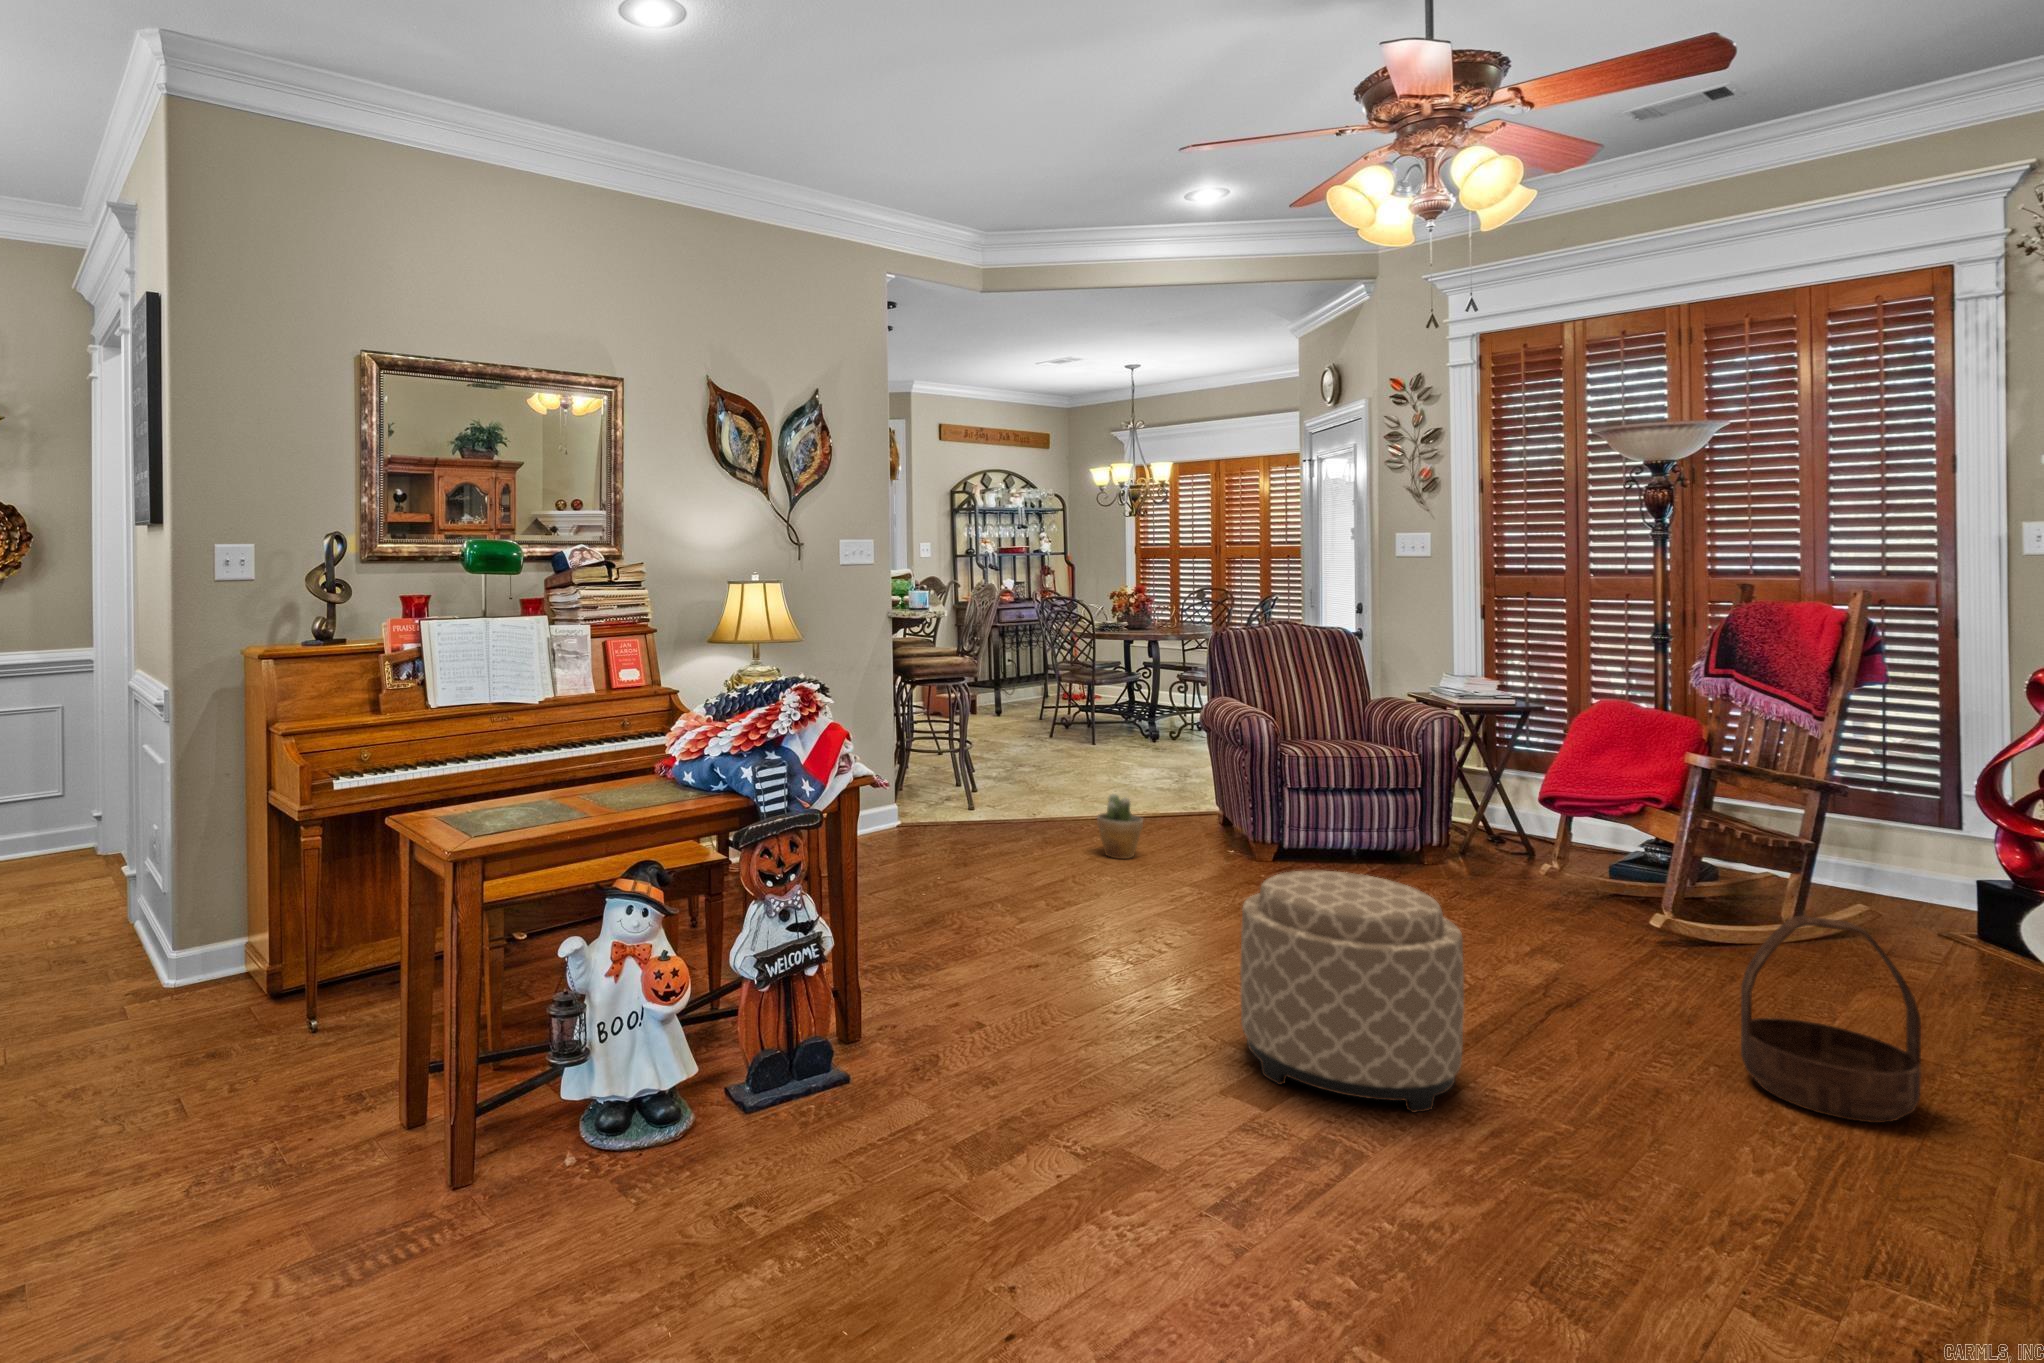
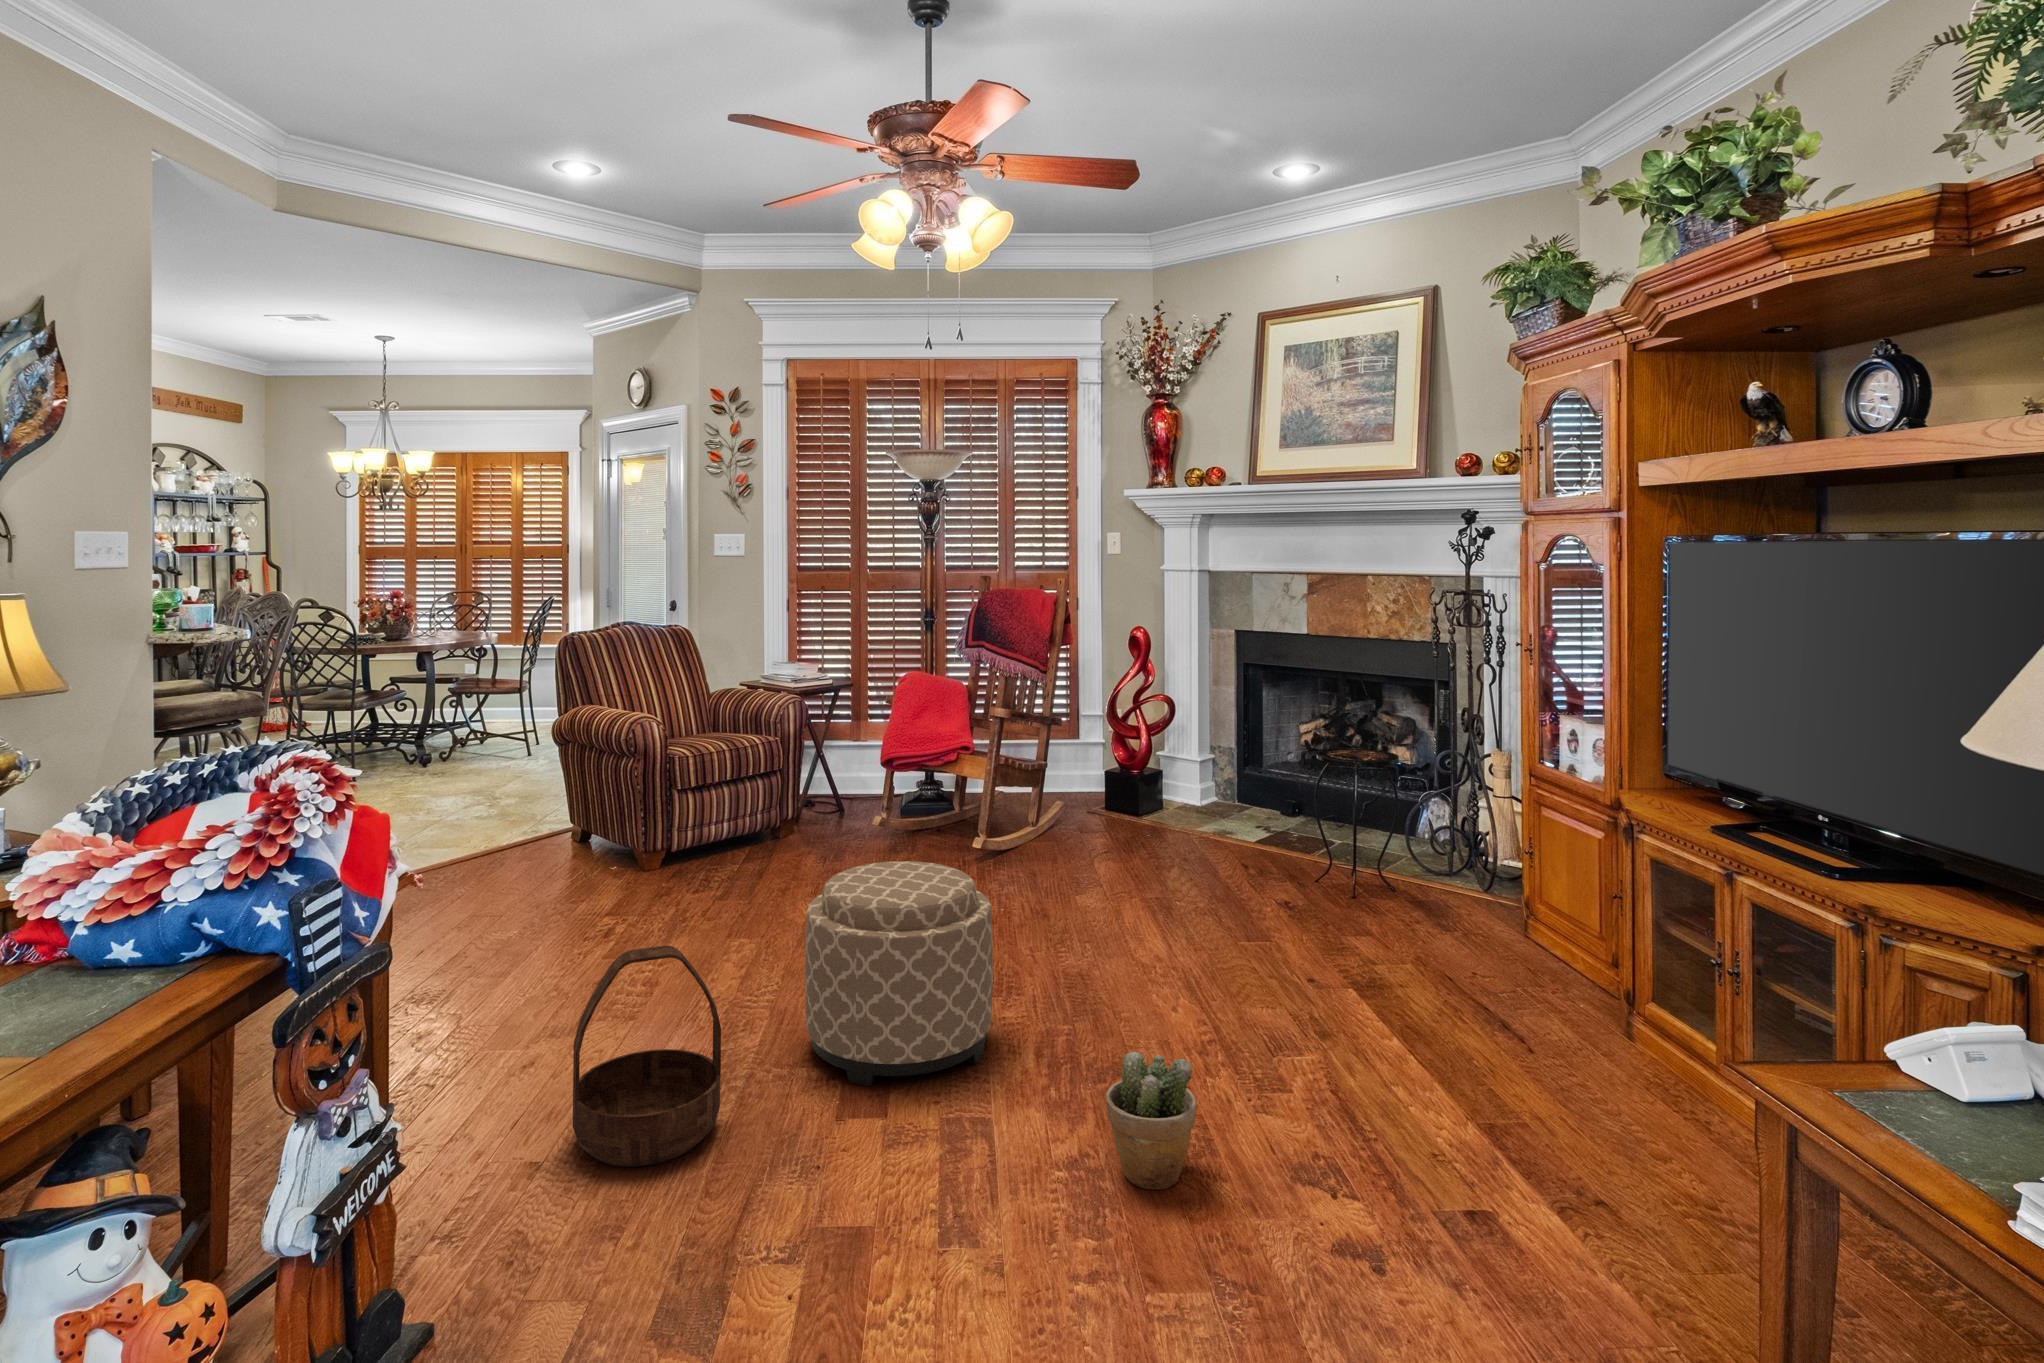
potted plant: present [1097,794,1143,859] -> present [1106,1051,1196,1189]
basket: present [1741,916,1921,1123] -> present [573,946,721,1167]

